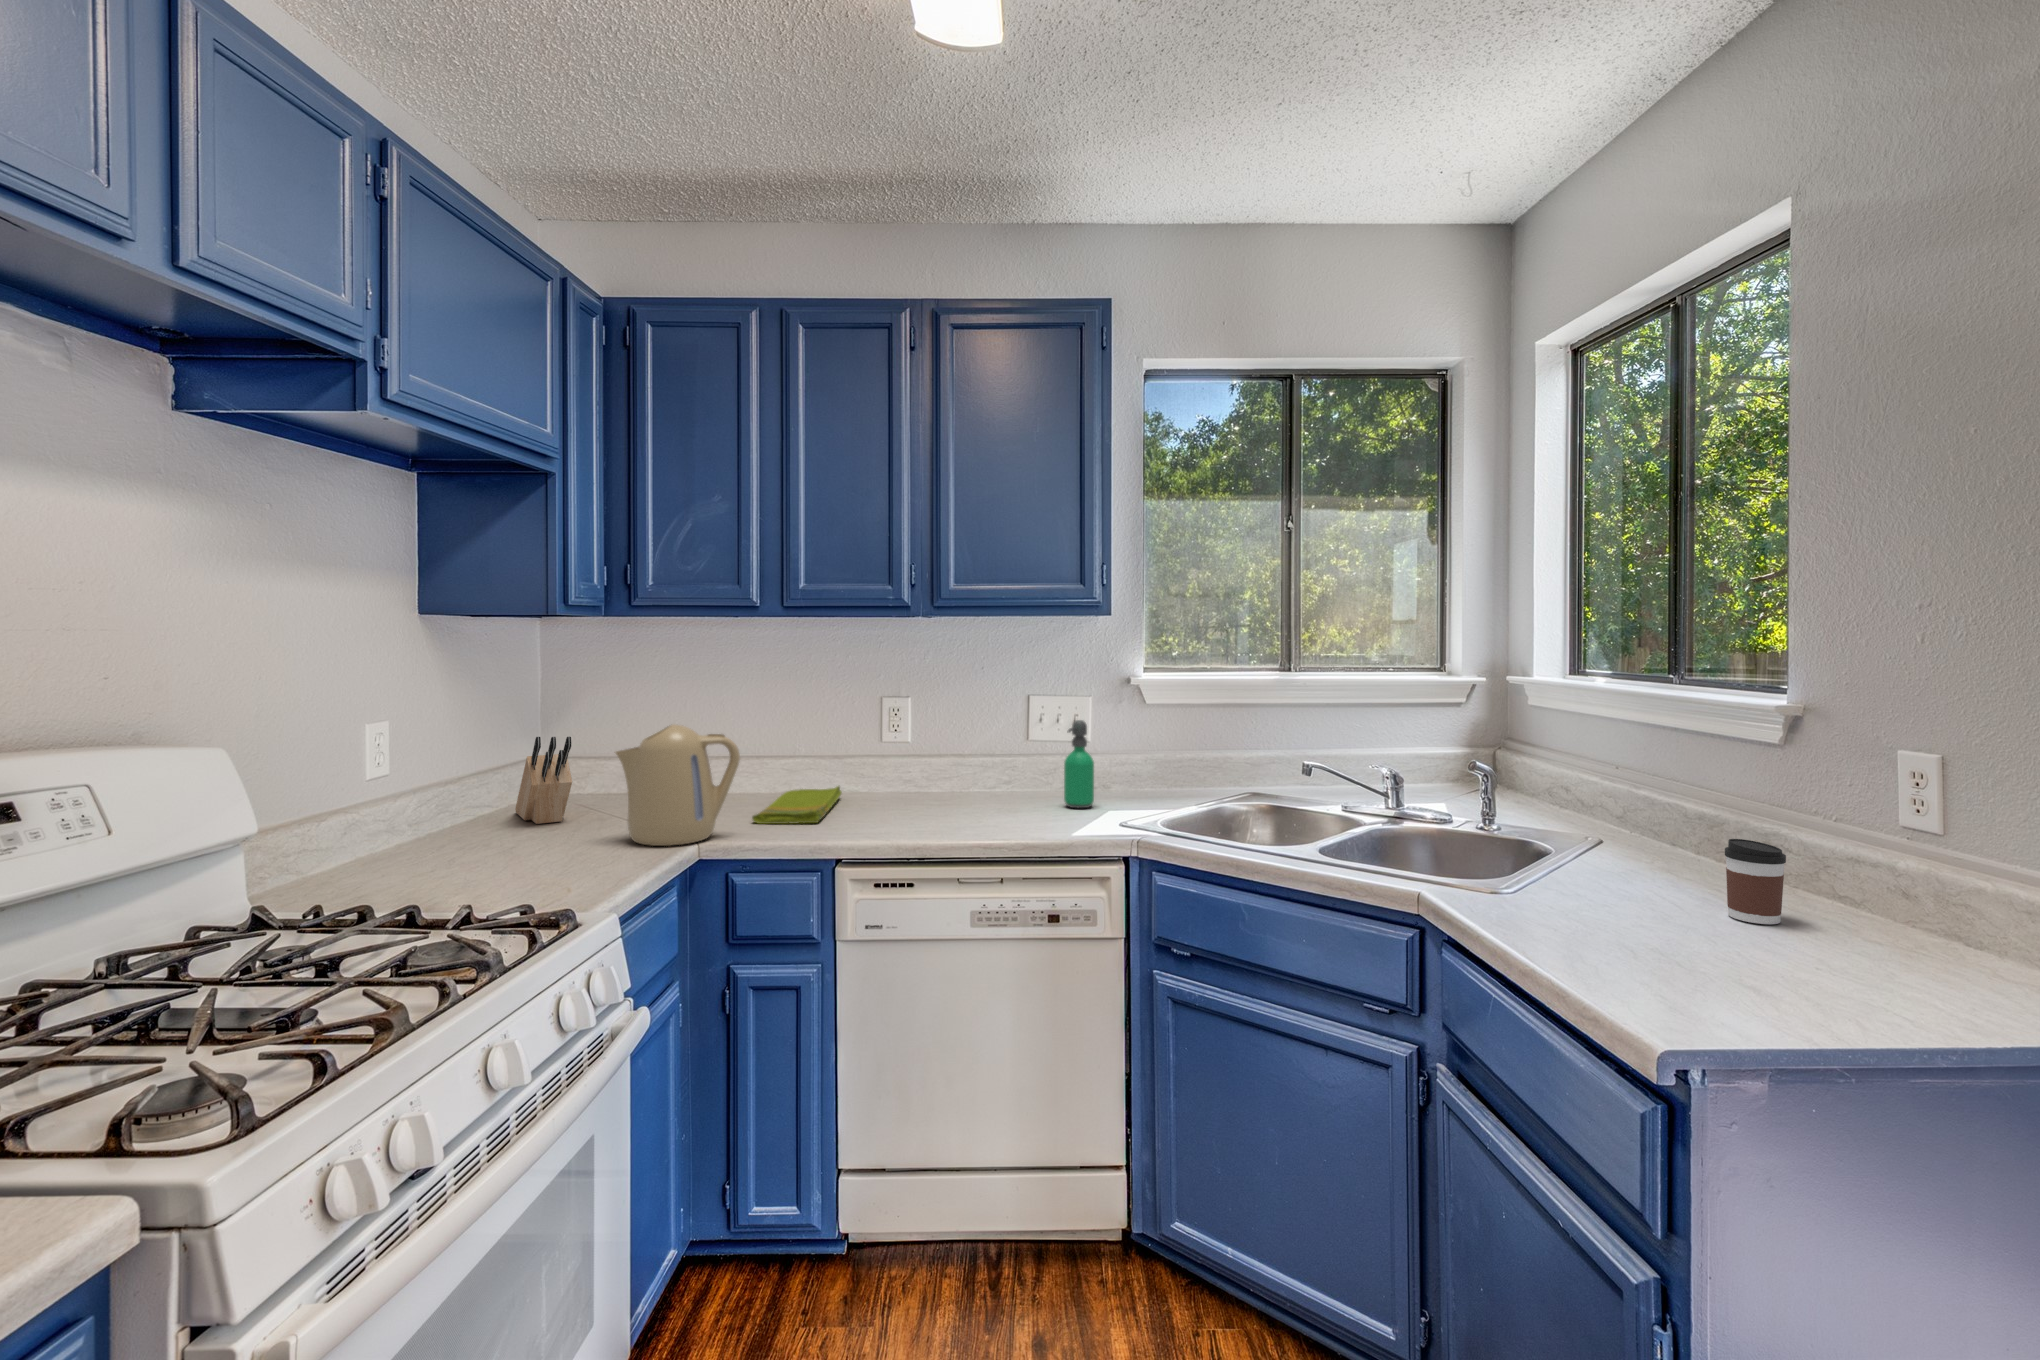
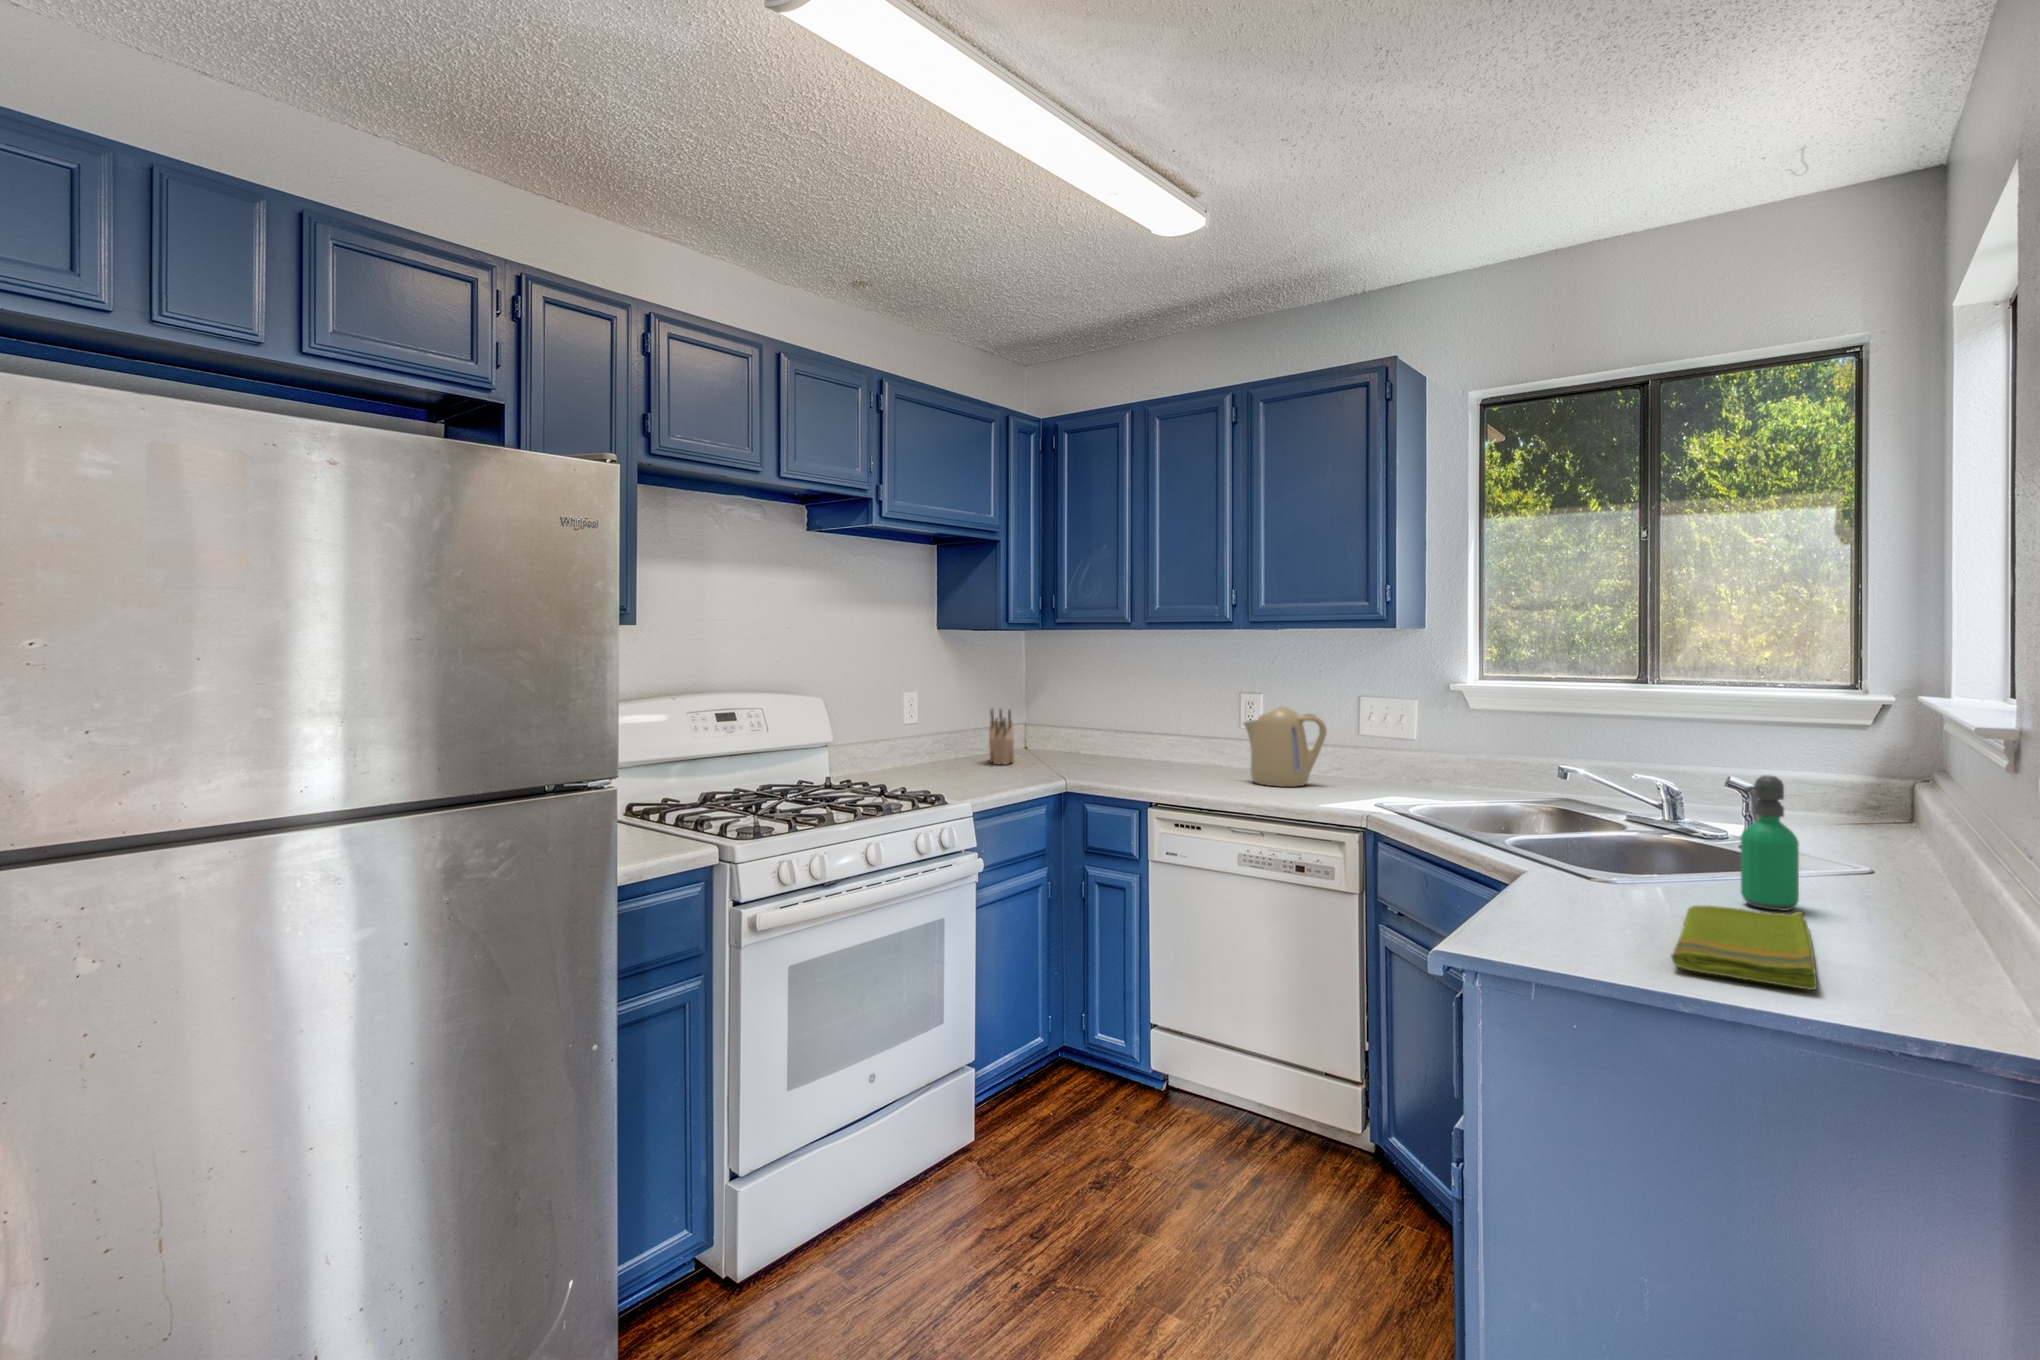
soap dispenser: present [1064,720,1094,808] -> present [1741,775,1799,911]
kettle: present [616,724,740,846] -> present [1243,706,1327,787]
dish towel: present [752,786,842,824] -> present [1672,905,1817,990]
coffee cup: present [1725,839,1786,924] -> none [1846,846,1915,935]

